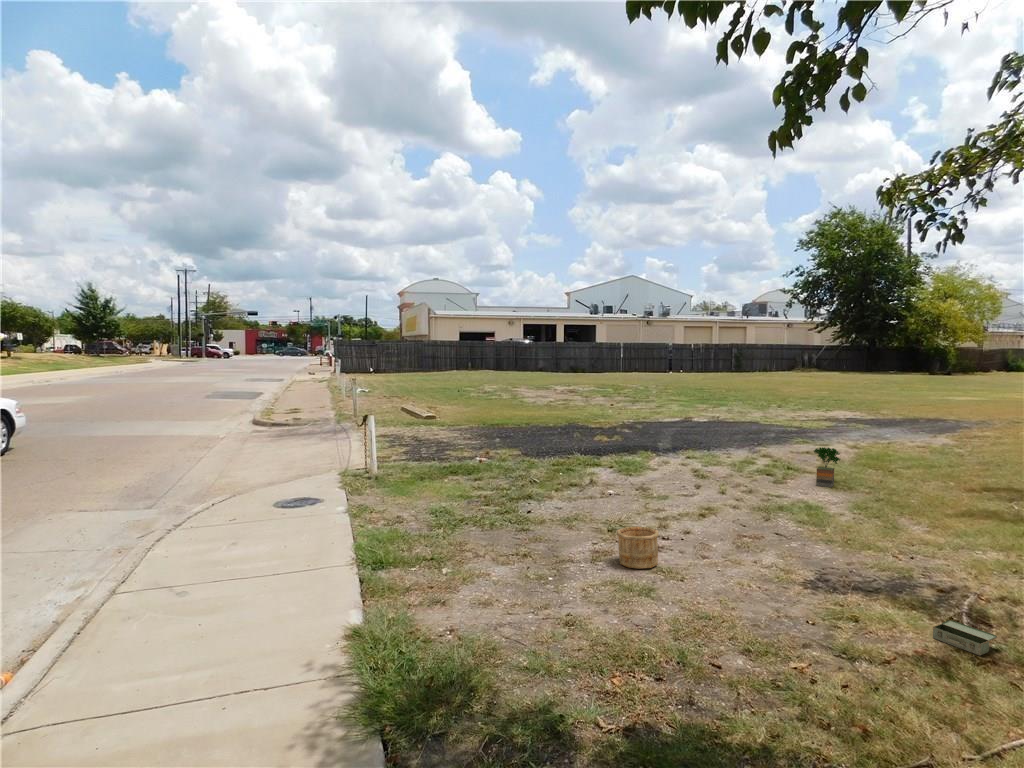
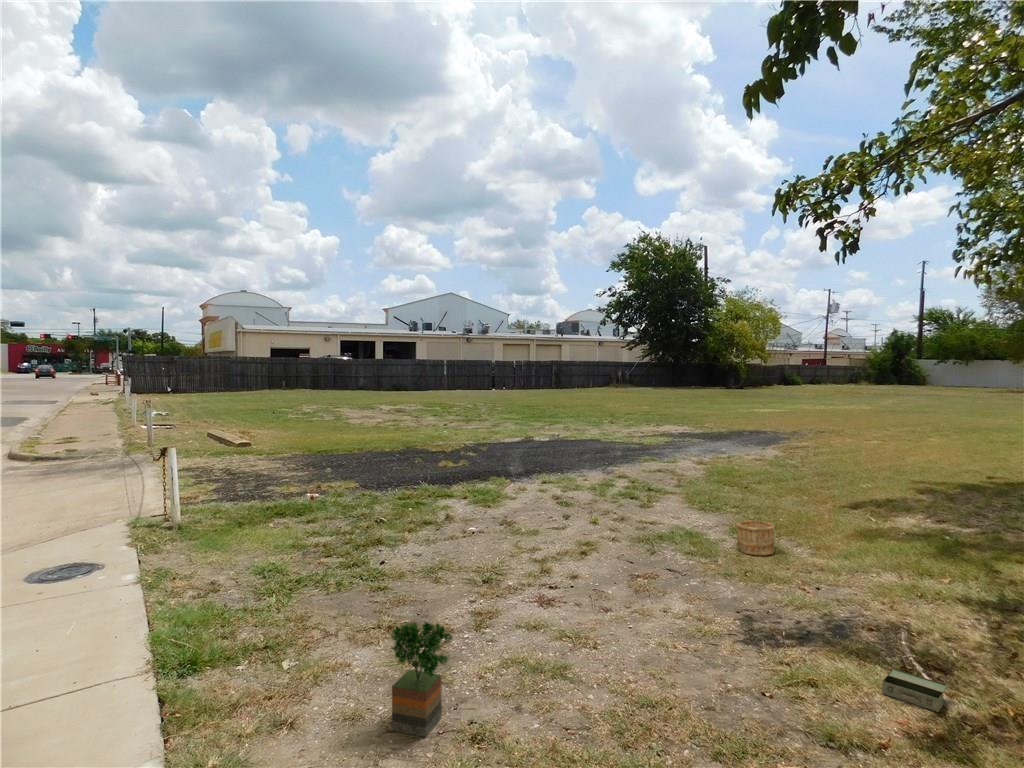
potted tree: present [814,447,841,487] -> present [391,622,453,737]
wooden bucket: present [617,526,659,569] -> present [736,520,775,555]

